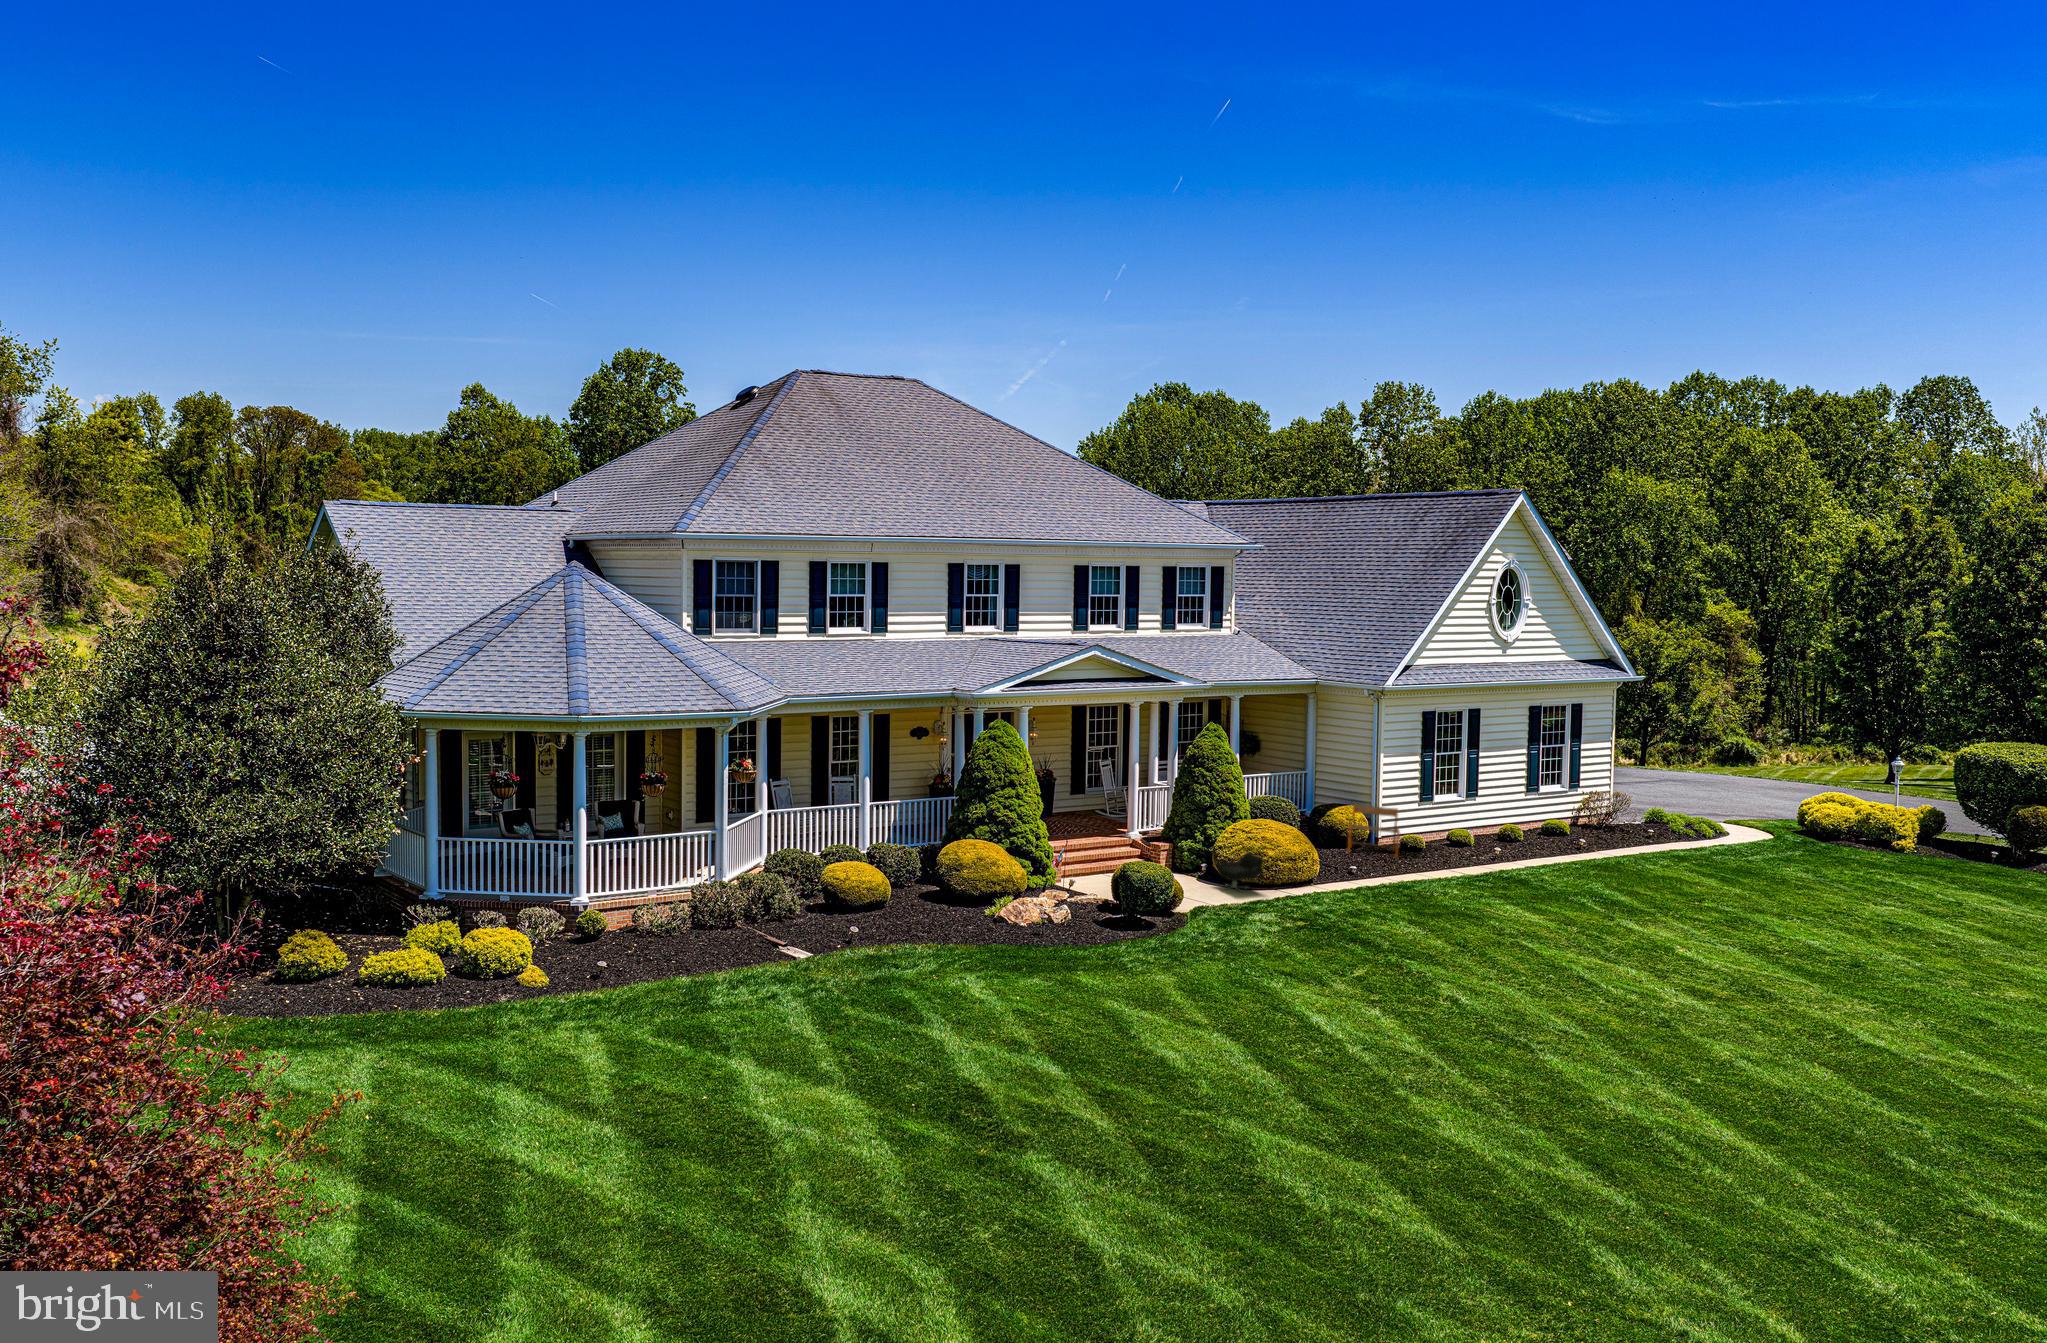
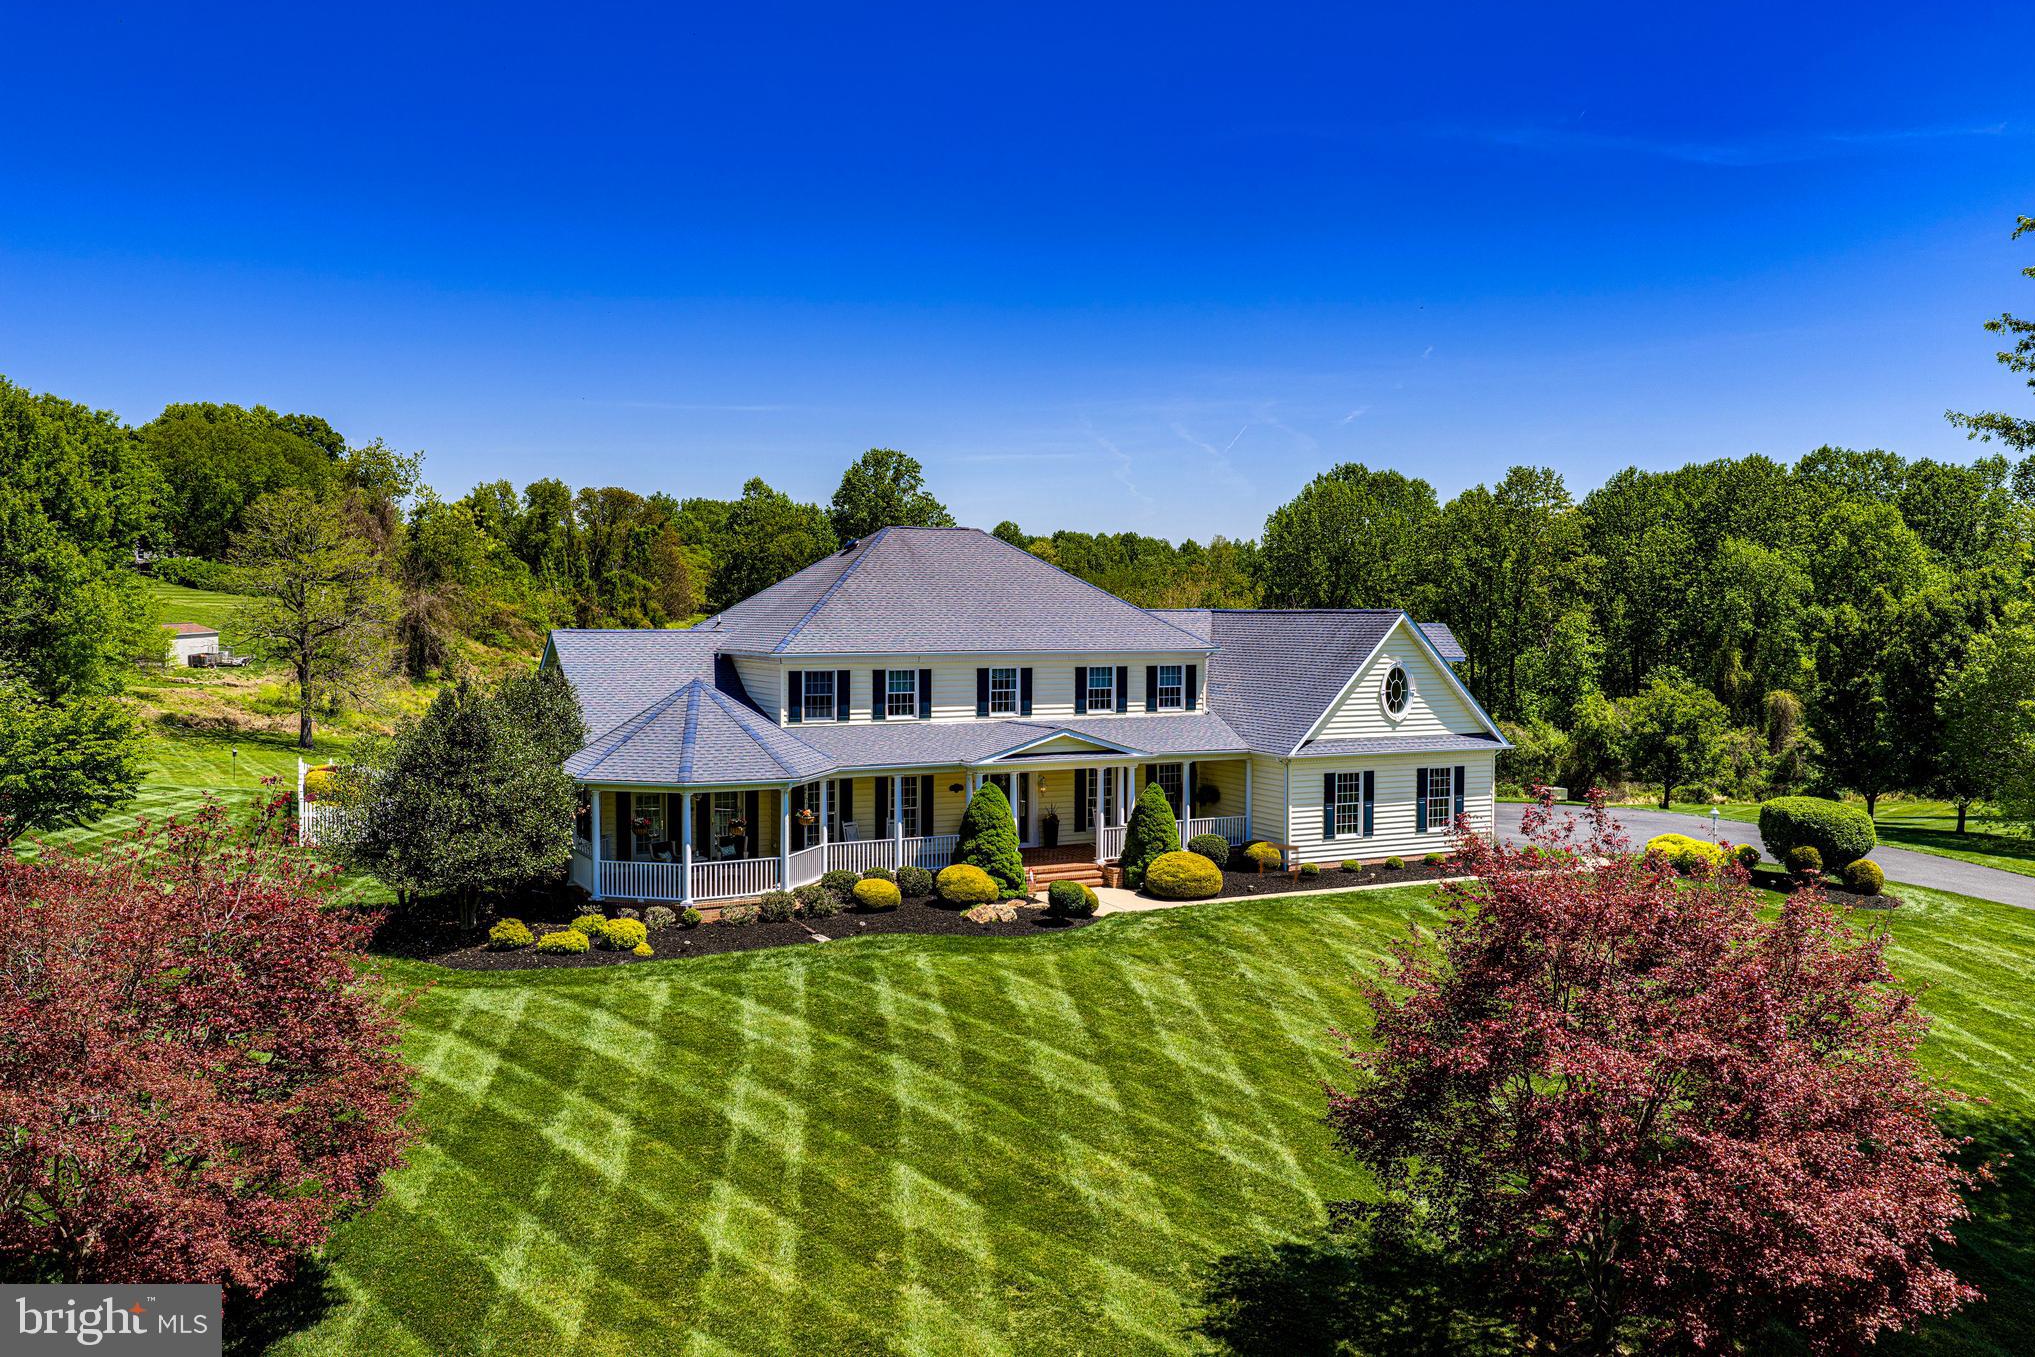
lounge chair: present [1217,852,1263,888] -> none [1140,876,1173,906]

